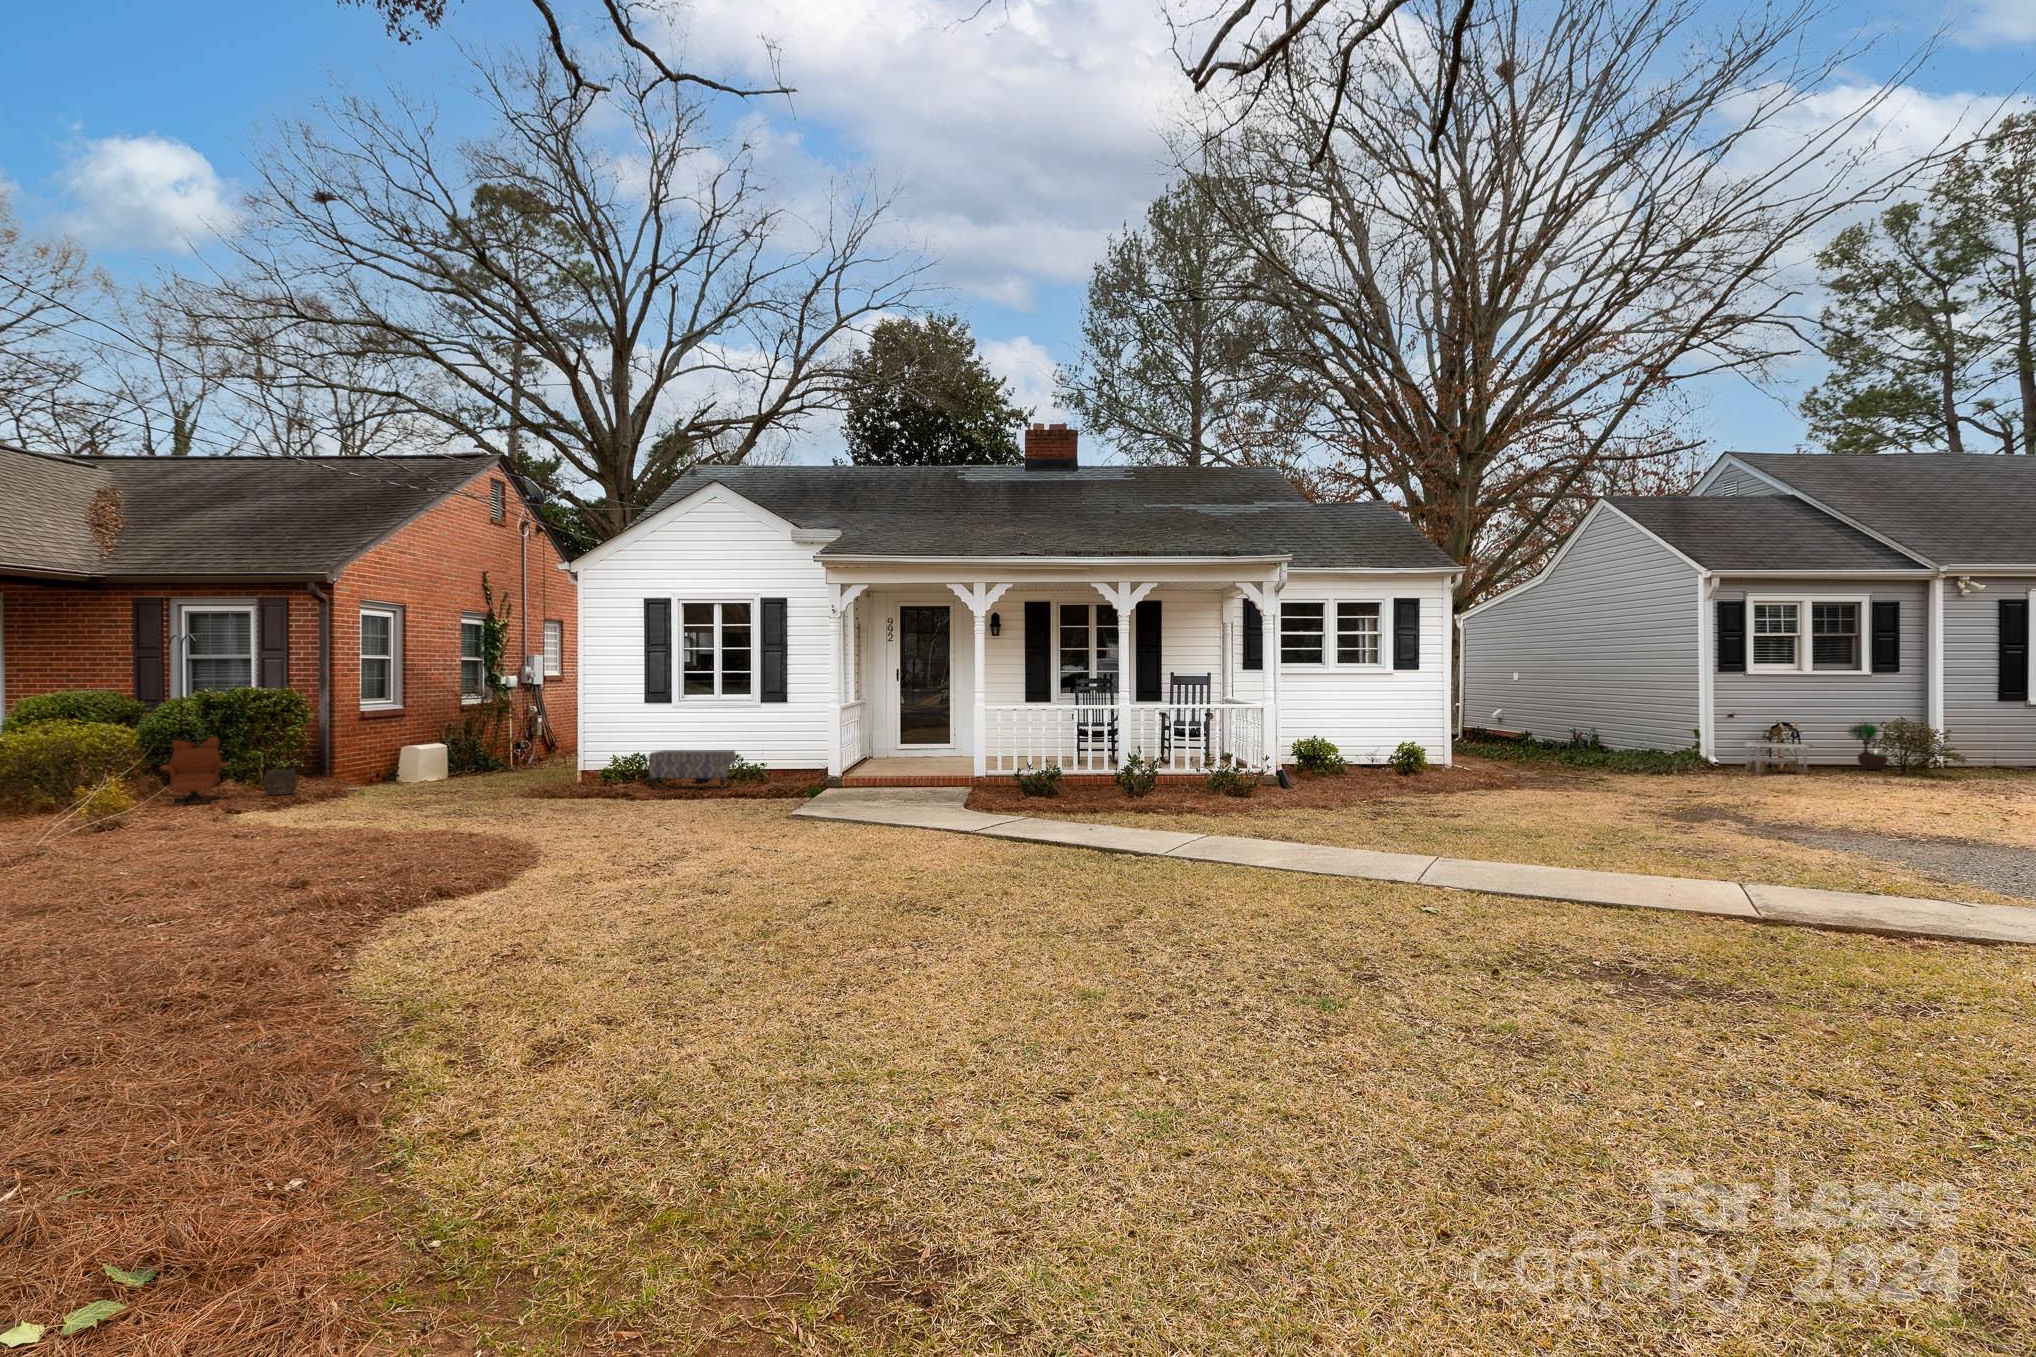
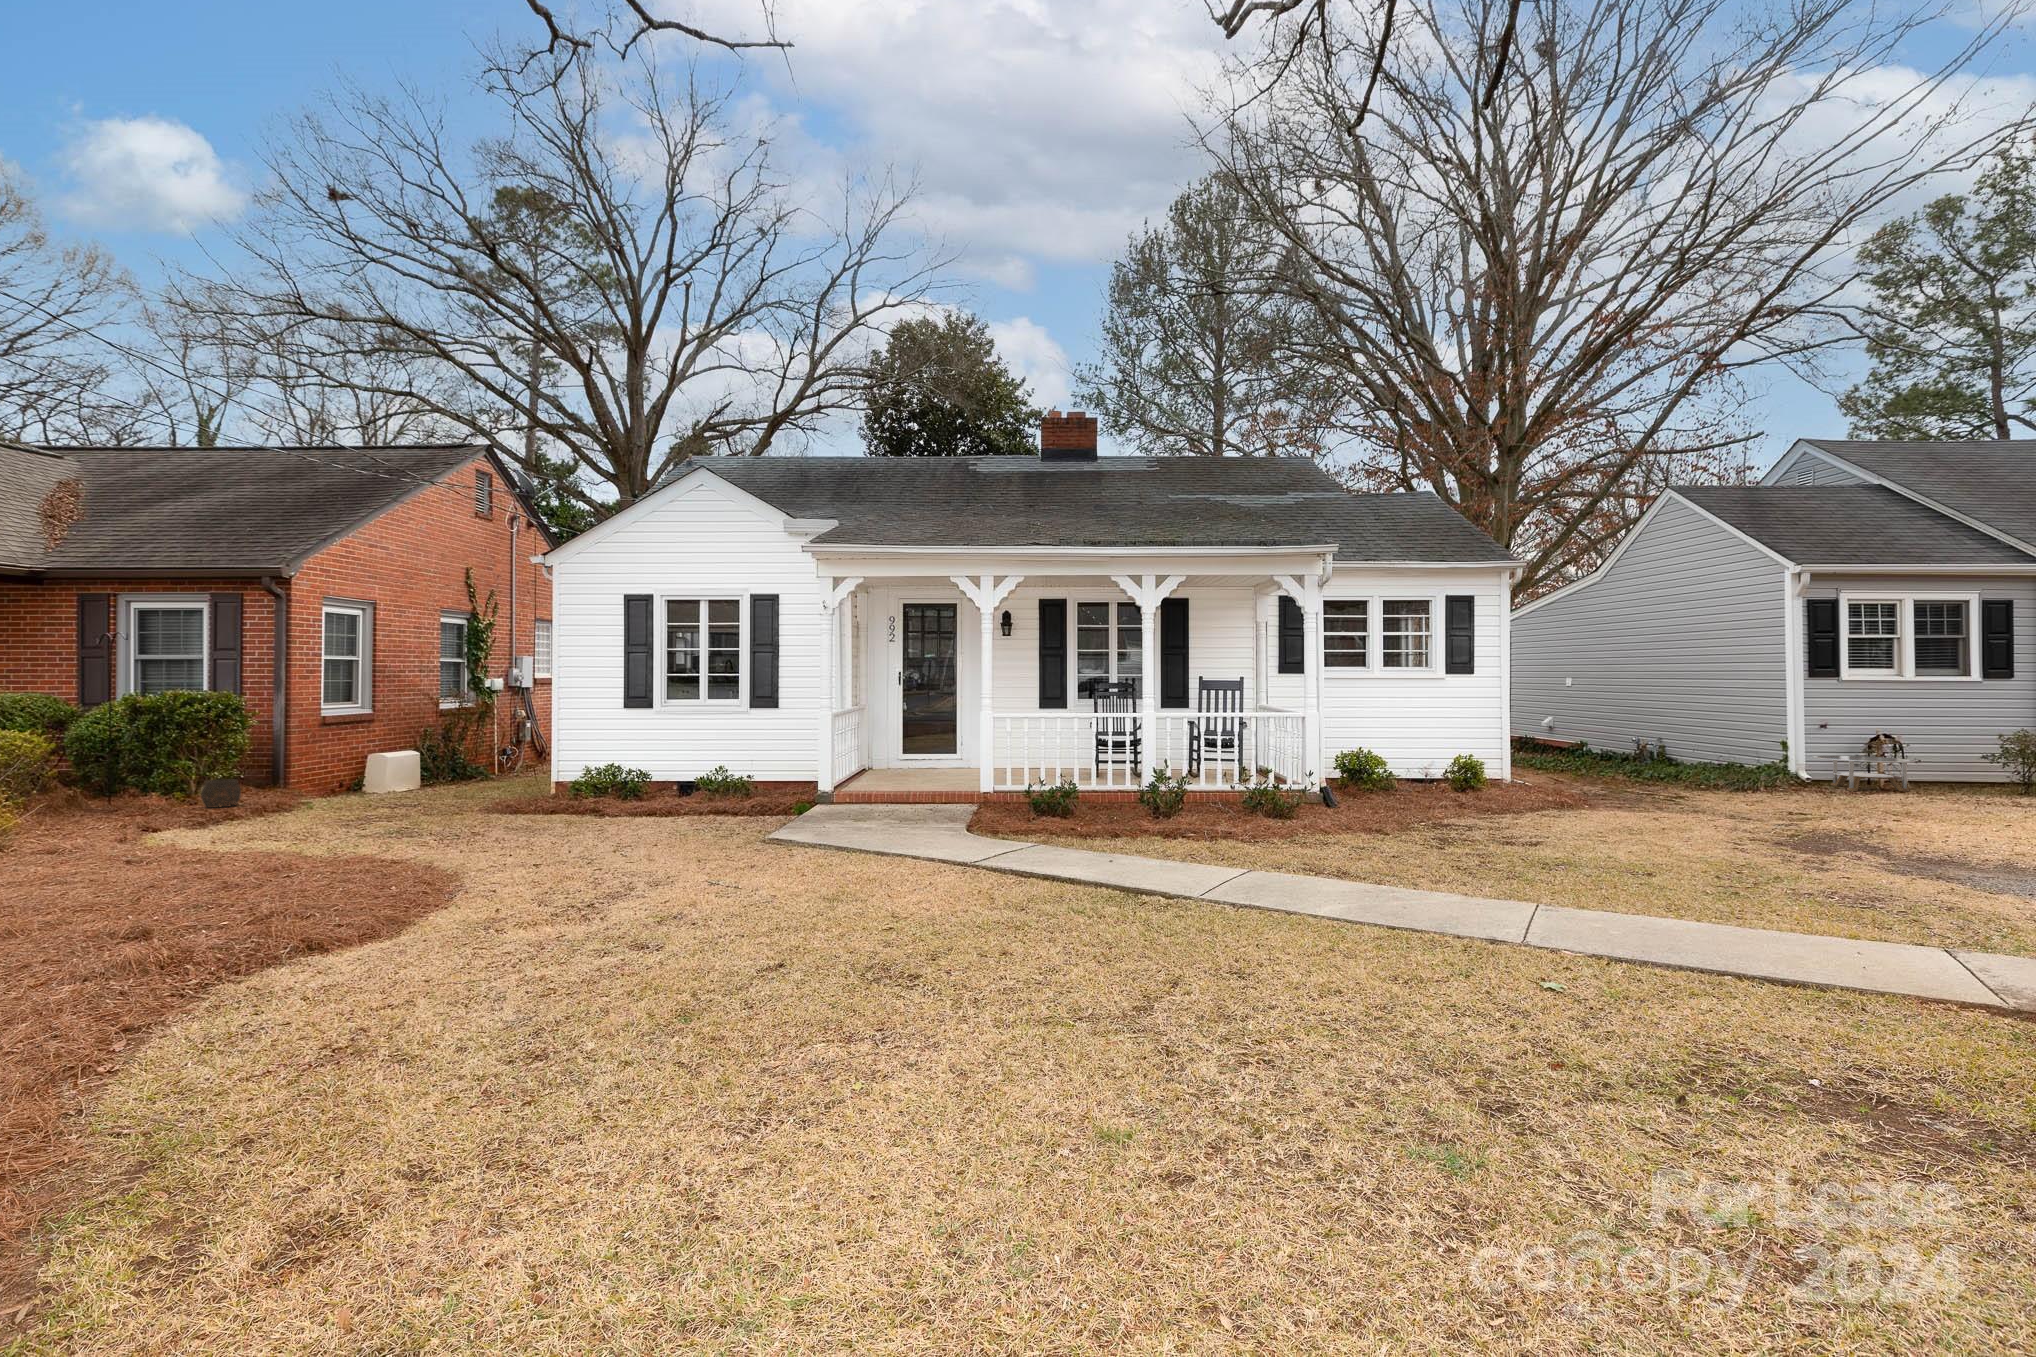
potted tree: present [1848,722,1888,770] -> none [1942,728,1996,787]
lounge chair: present [160,737,229,805] -> none [81,743,164,820]
bench: present [649,750,736,789] -> none [624,759,722,803]

